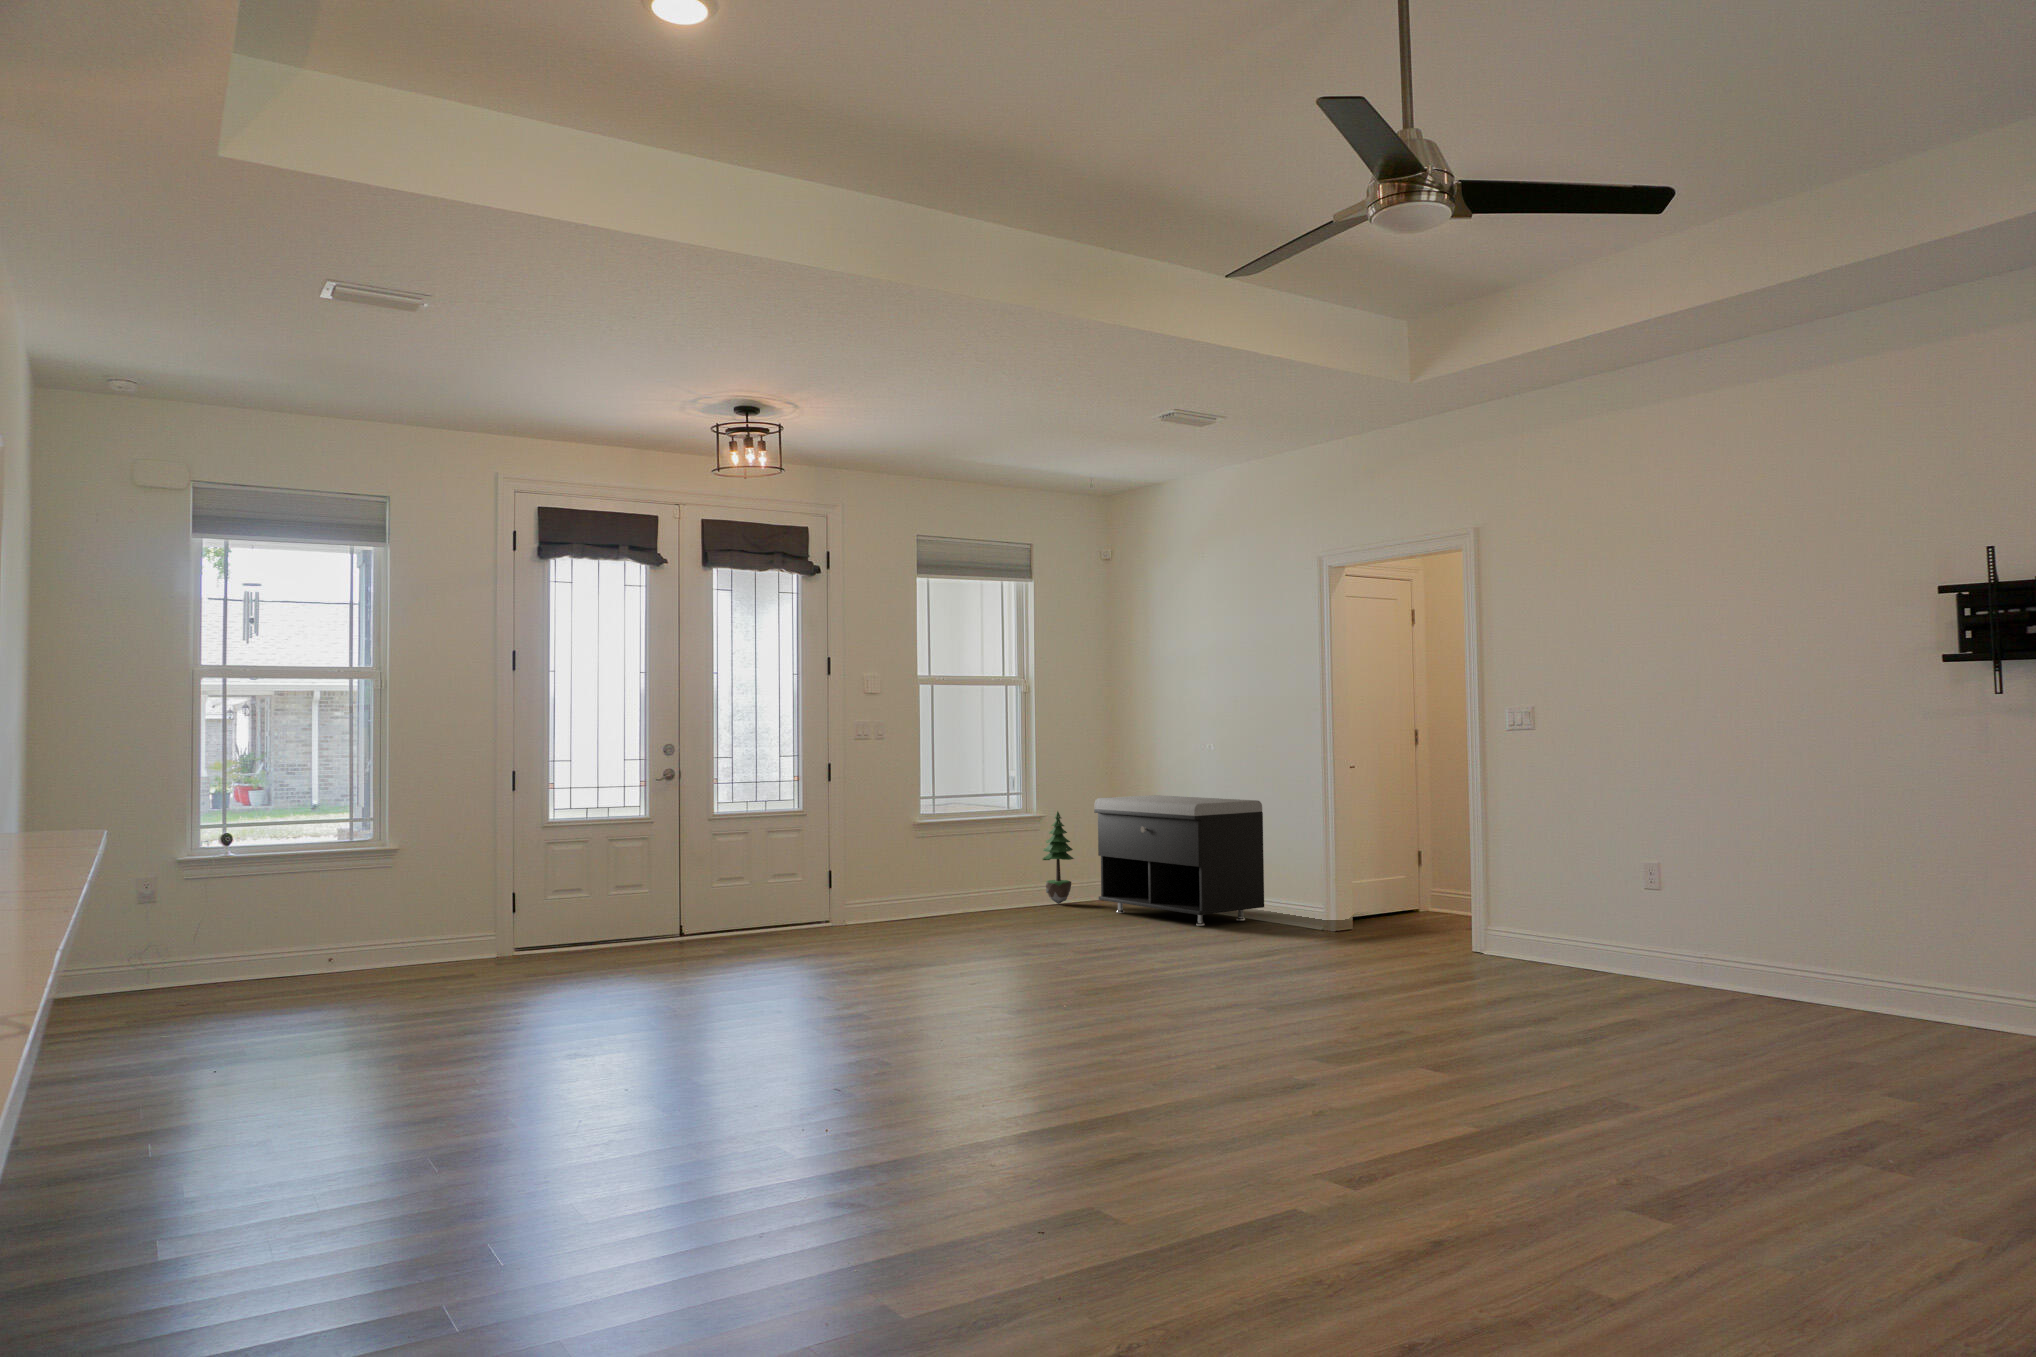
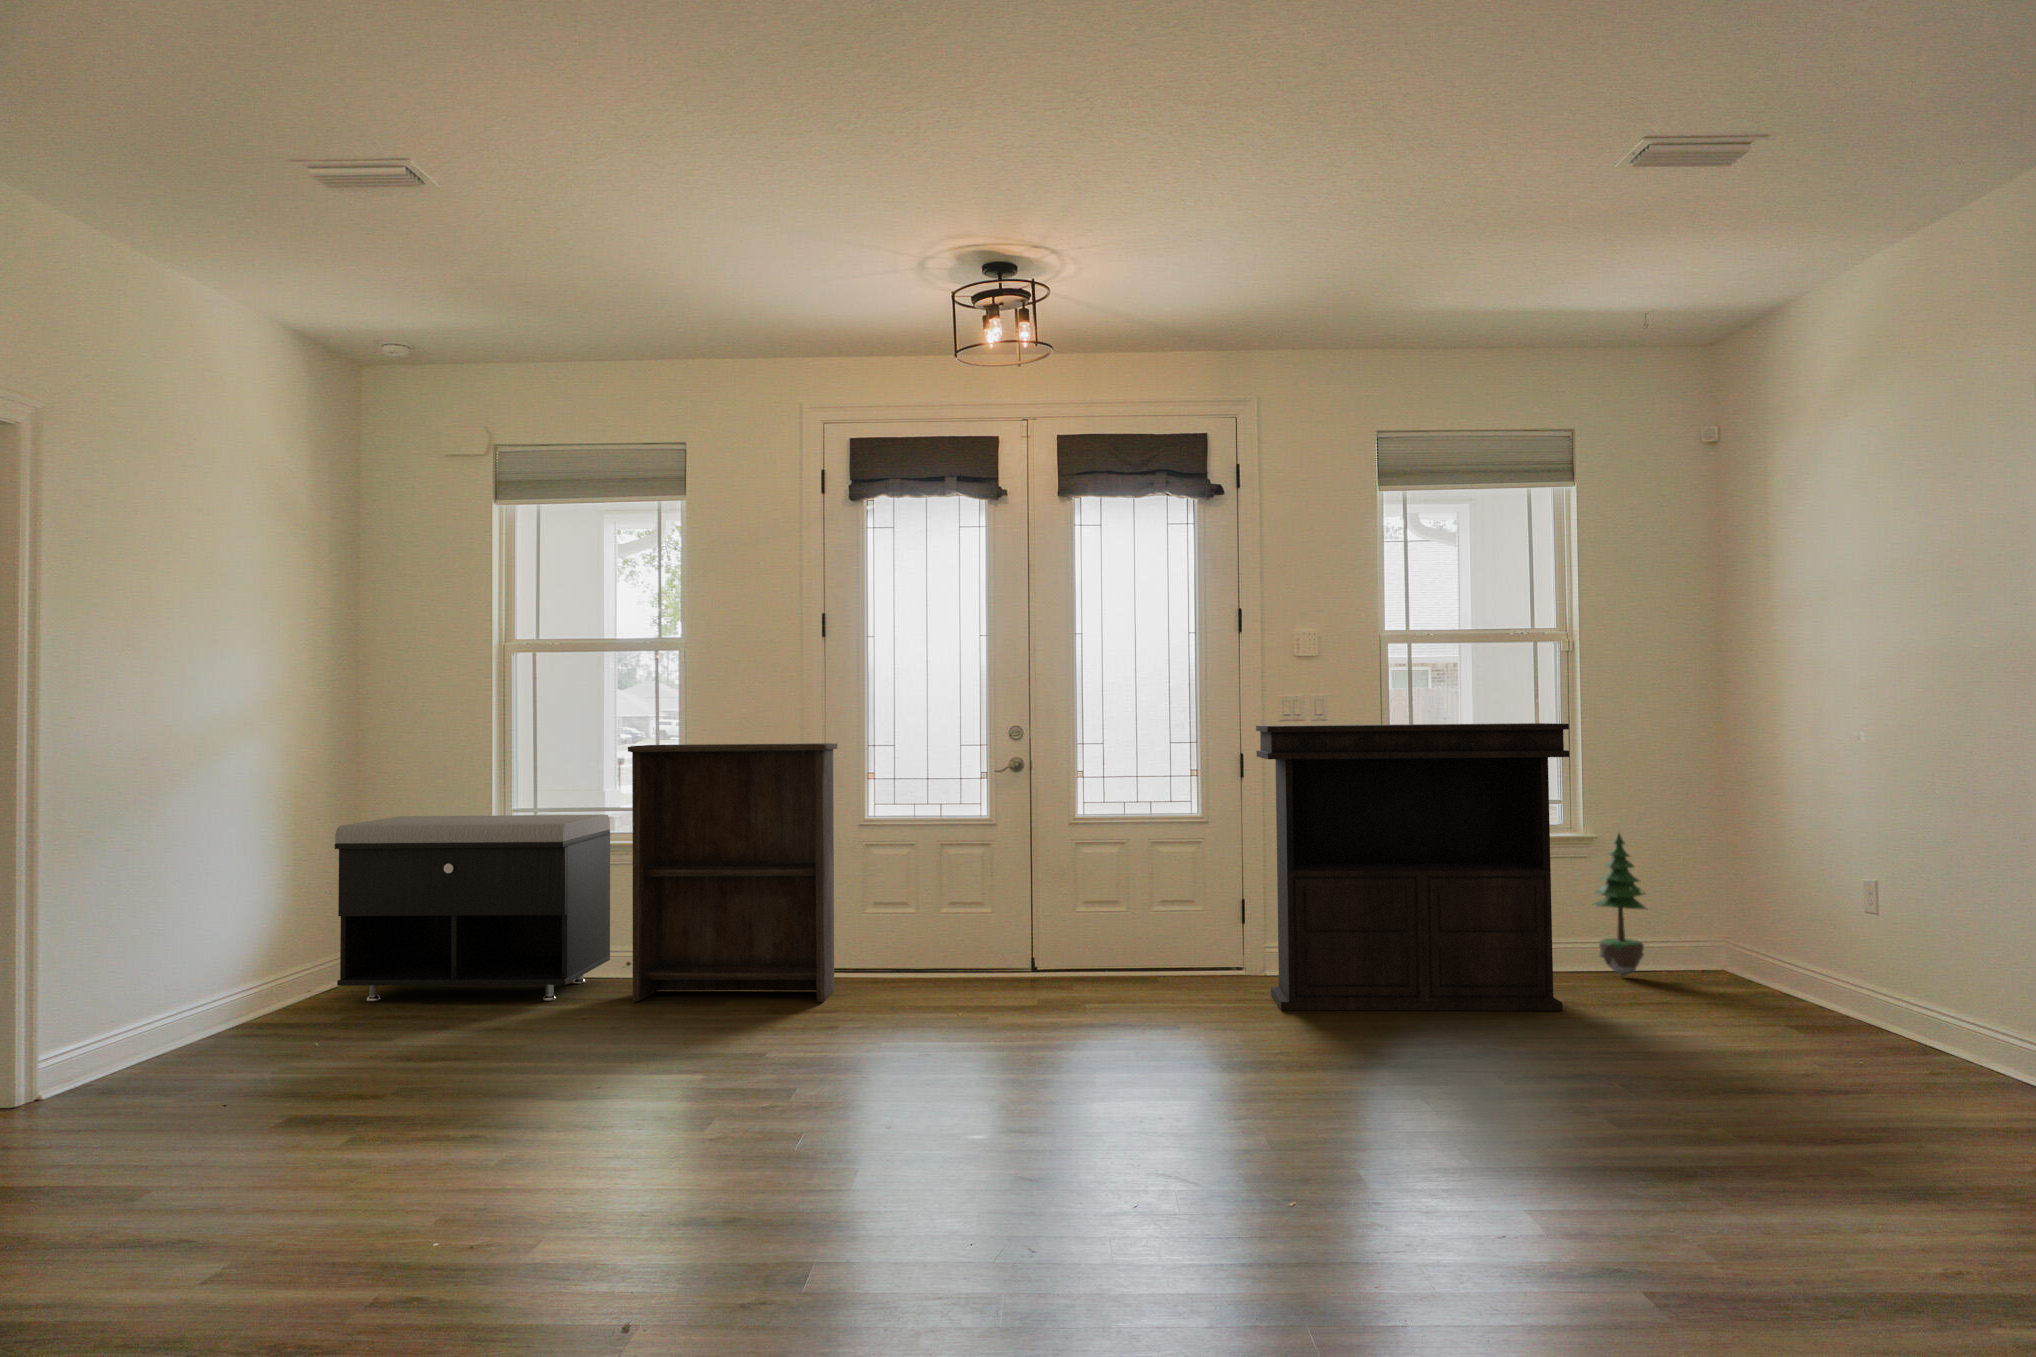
console table: none [862,741,1056,937] -> present [1256,723,1570,1011]
bookshelf: none [382,760,565,983] -> present [628,743,837,1002]
storage bench: present [1094,795,1264,926] -> present [335,815,610,1001]

